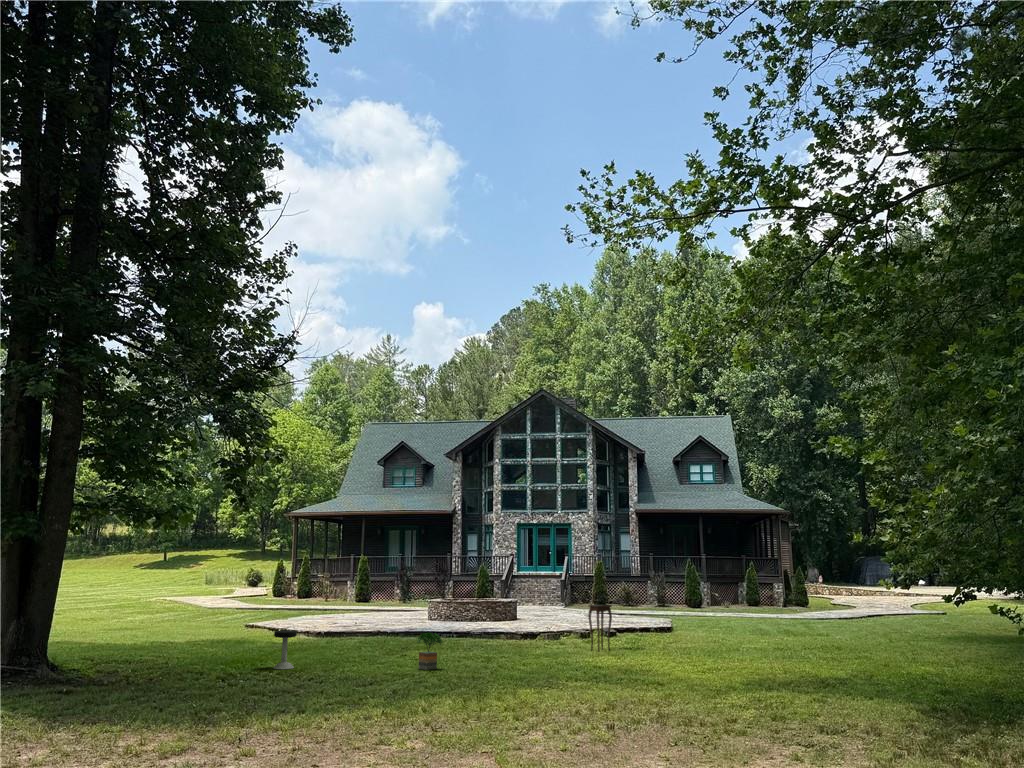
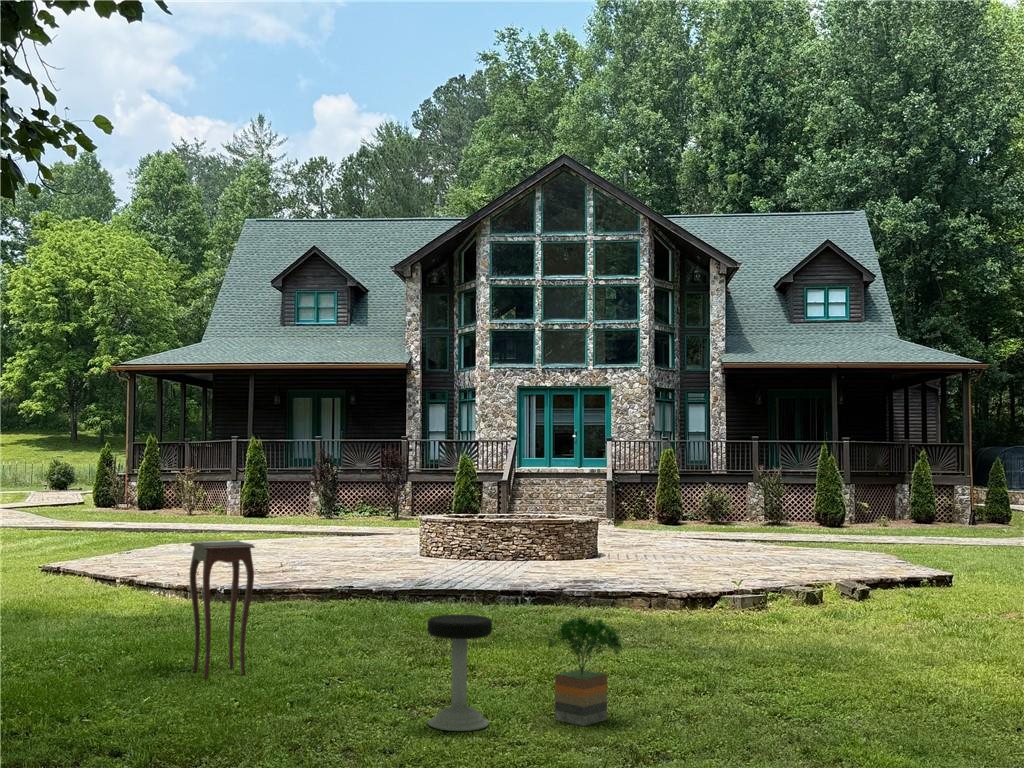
side table: present [589,605,612,651] -> present [190,541,255,679]
stool: present [273,630,297,669] -> present [428,615,492,731]

